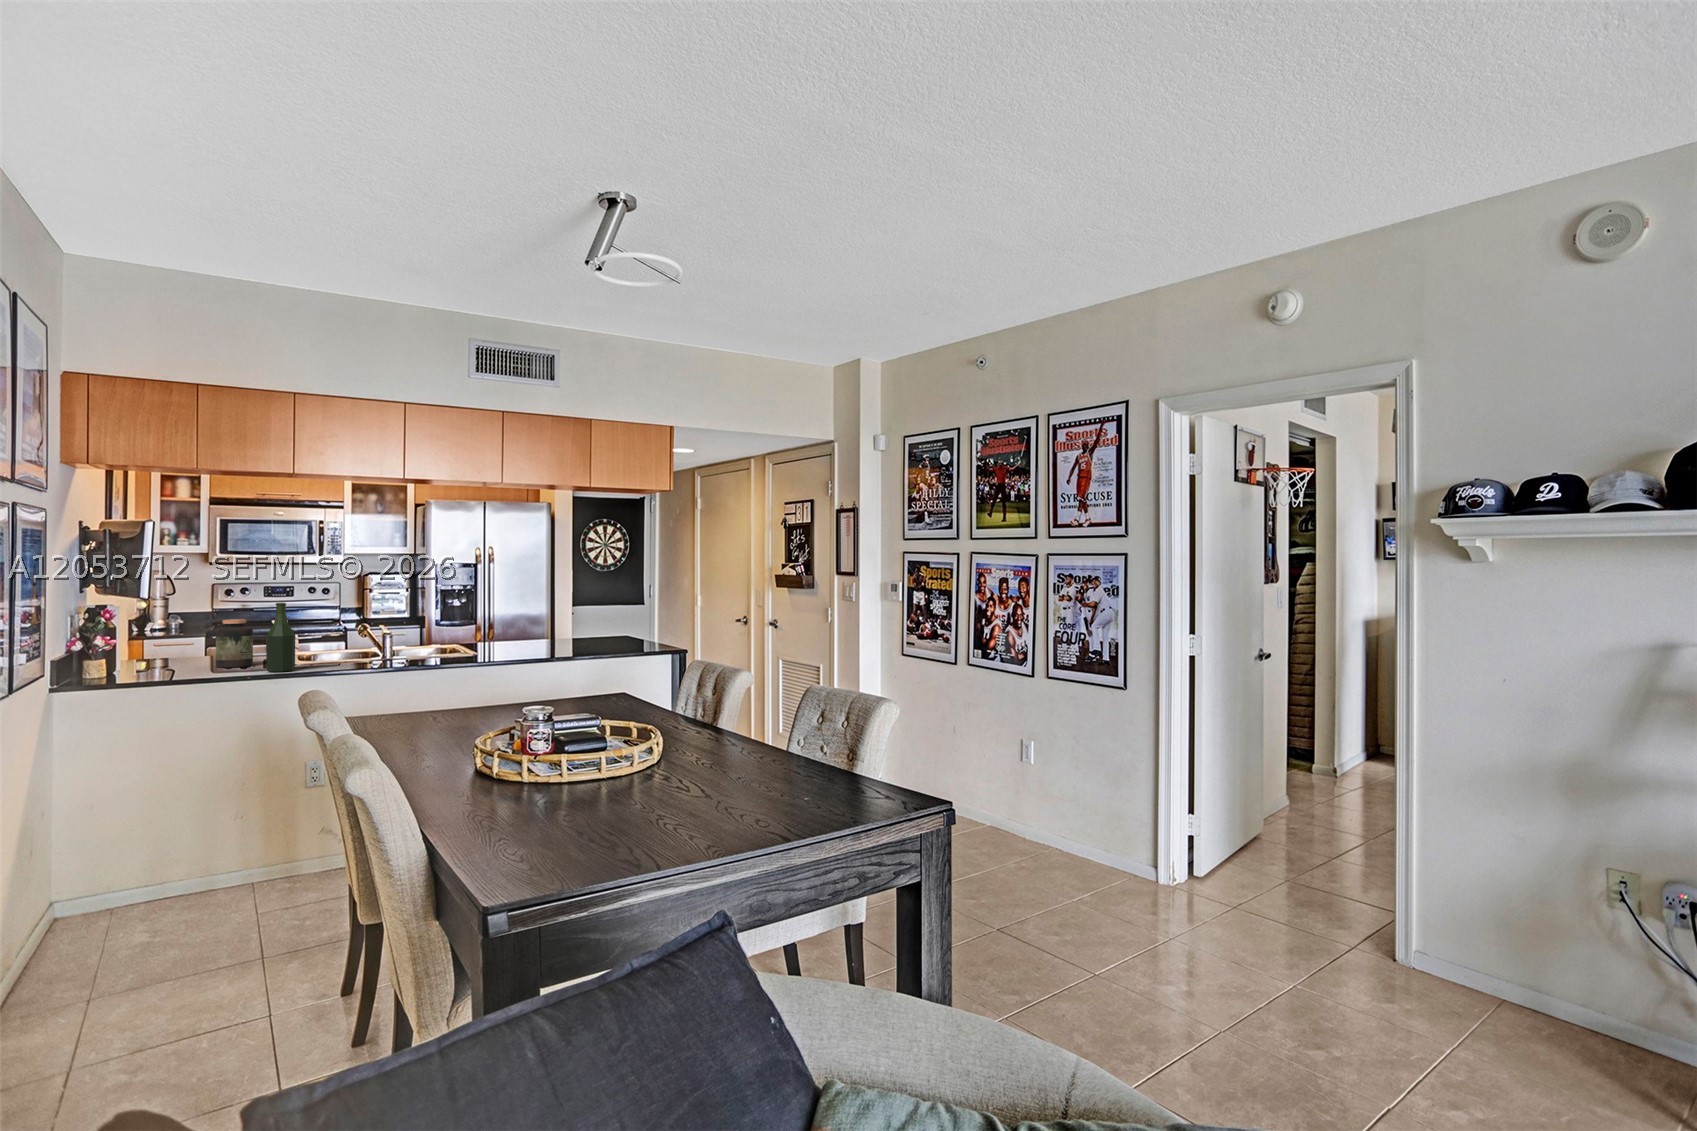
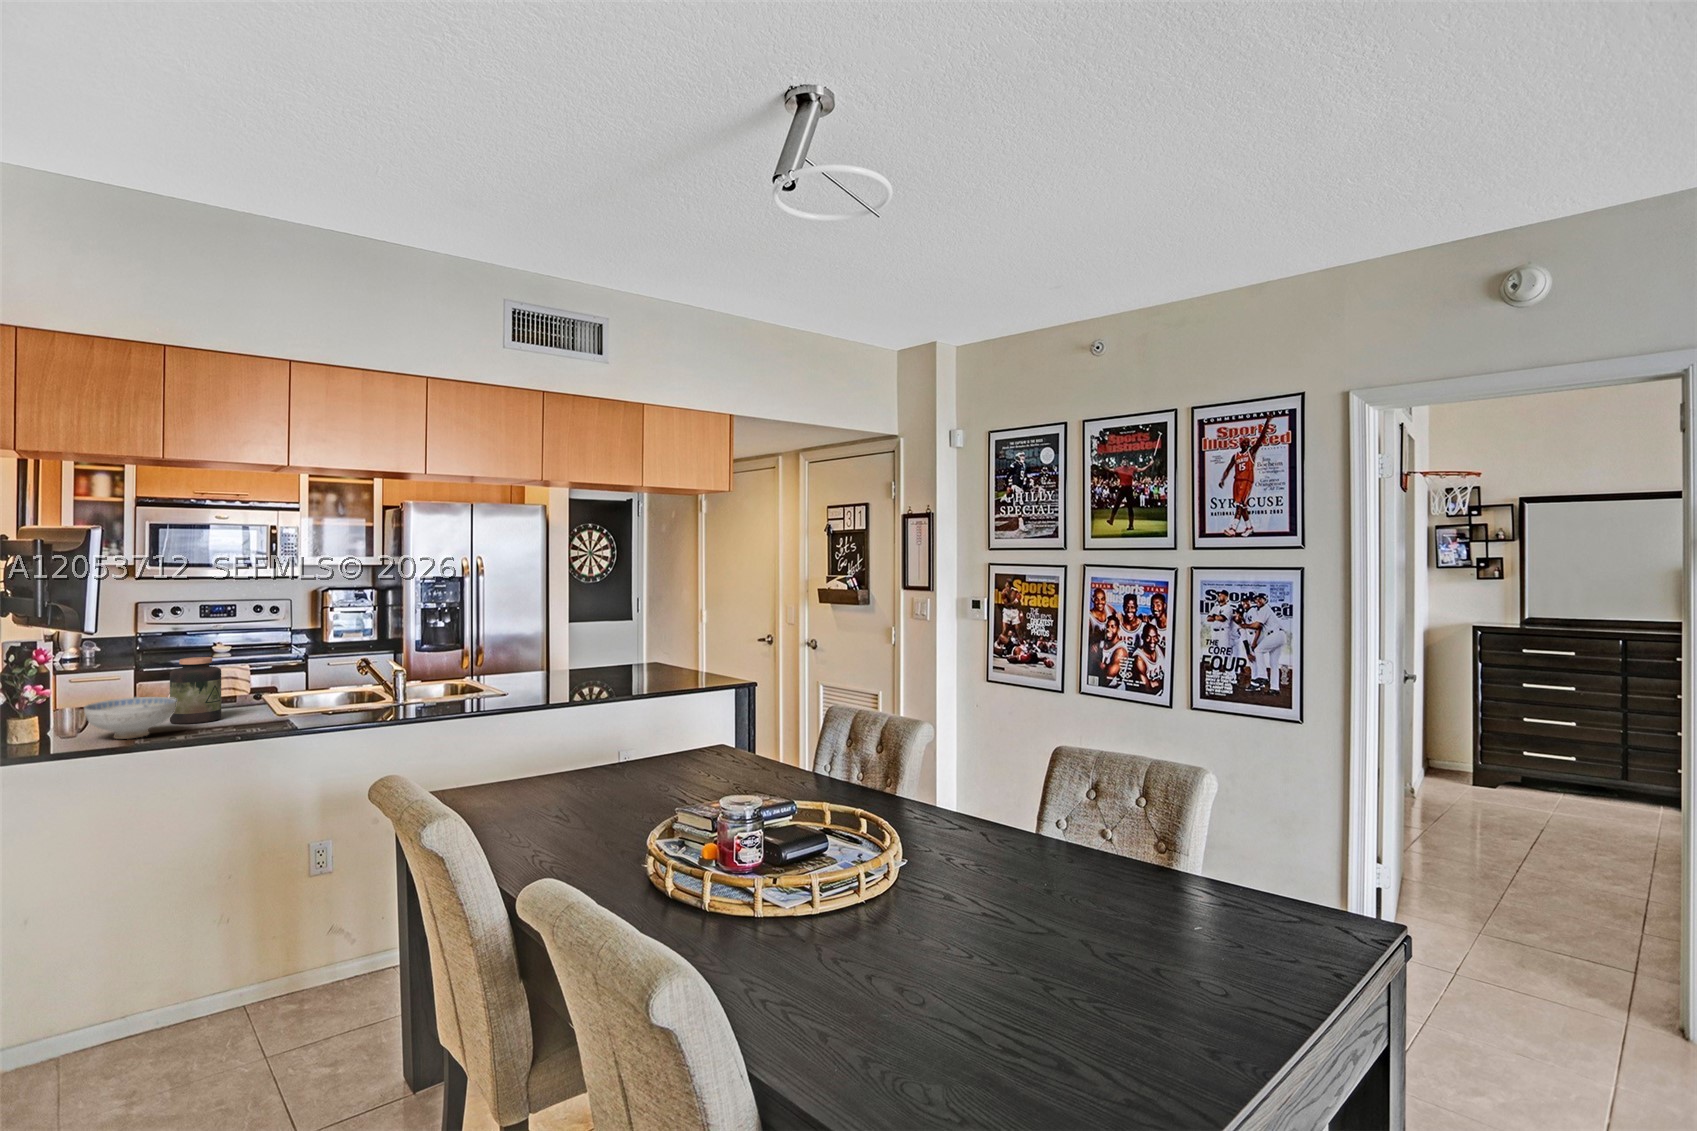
bottle: present [266,603,295,672] -> none [249,637,289,731]
ceramic bowl: none [152,646,216,674] -> present [84,697,177,739]

